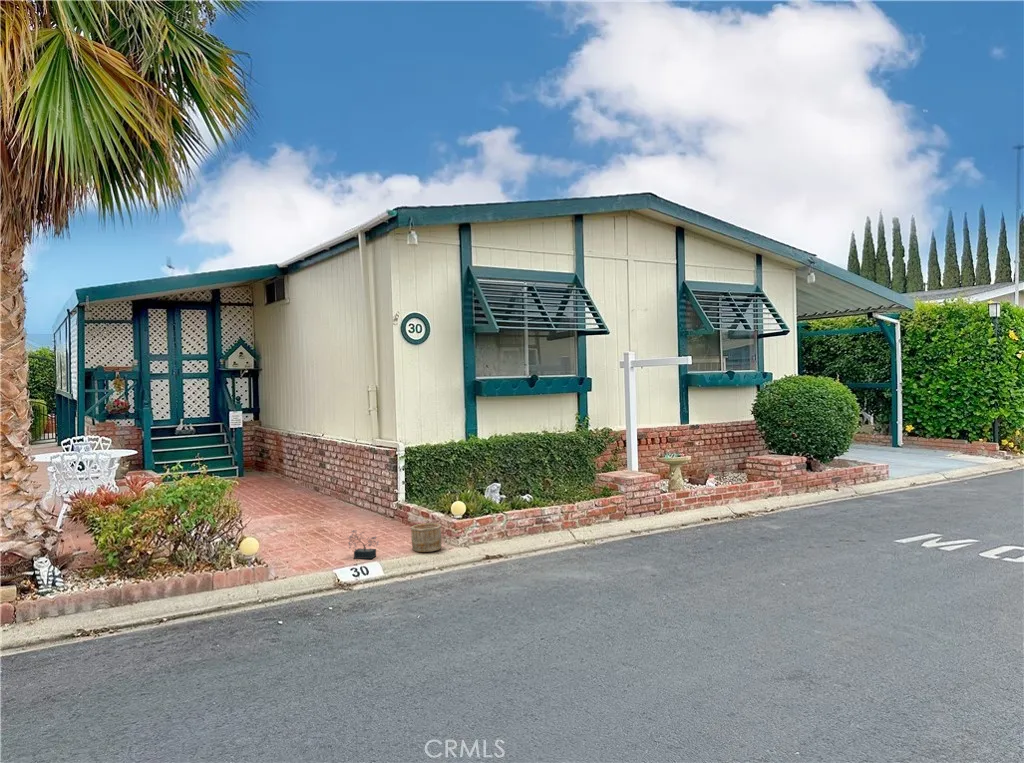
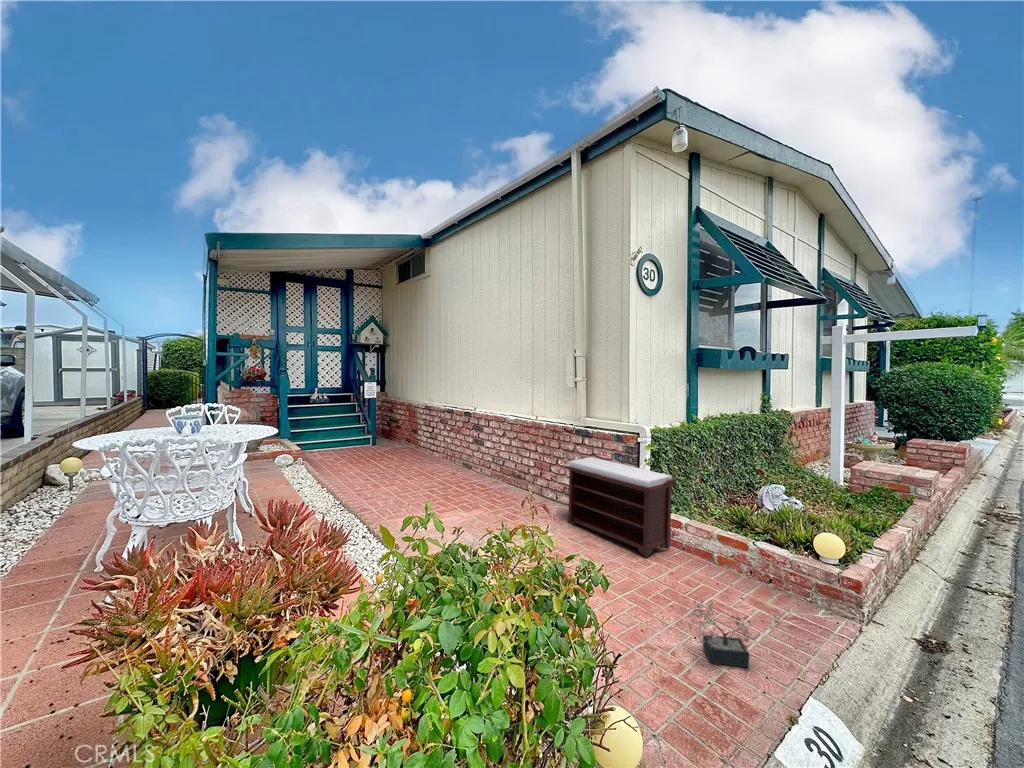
bench: none [350,469,408,530] -> present [566,457,676,557]
wooden bucket: present [410,523,442,552] -> none [761,569,826,635]

